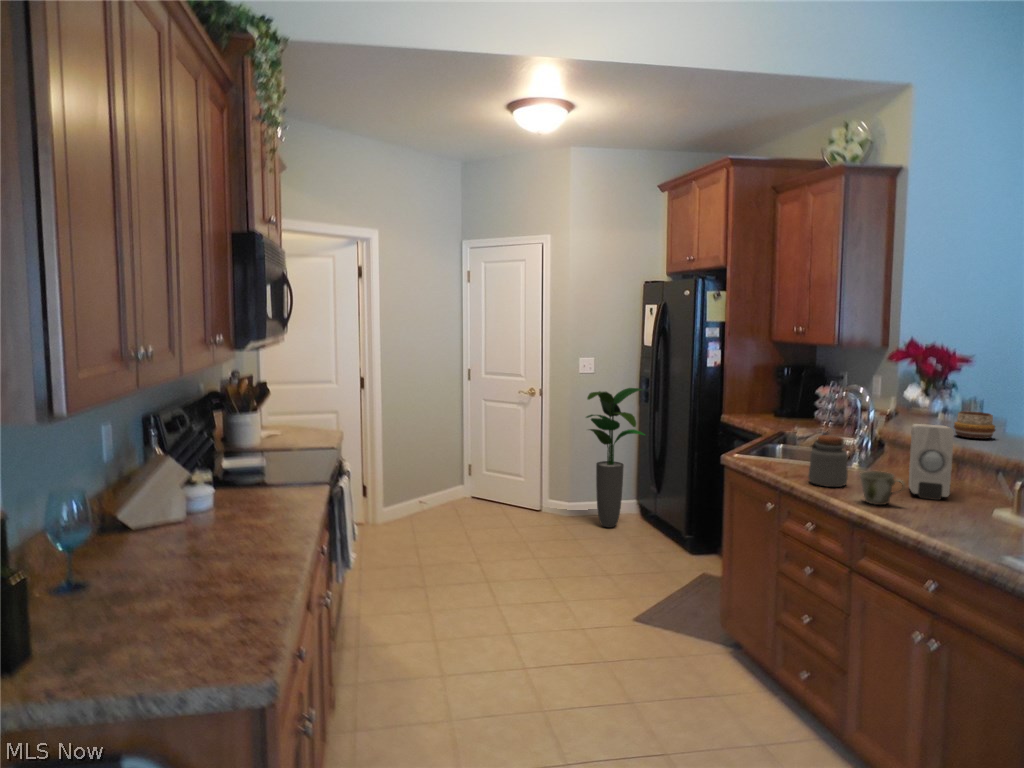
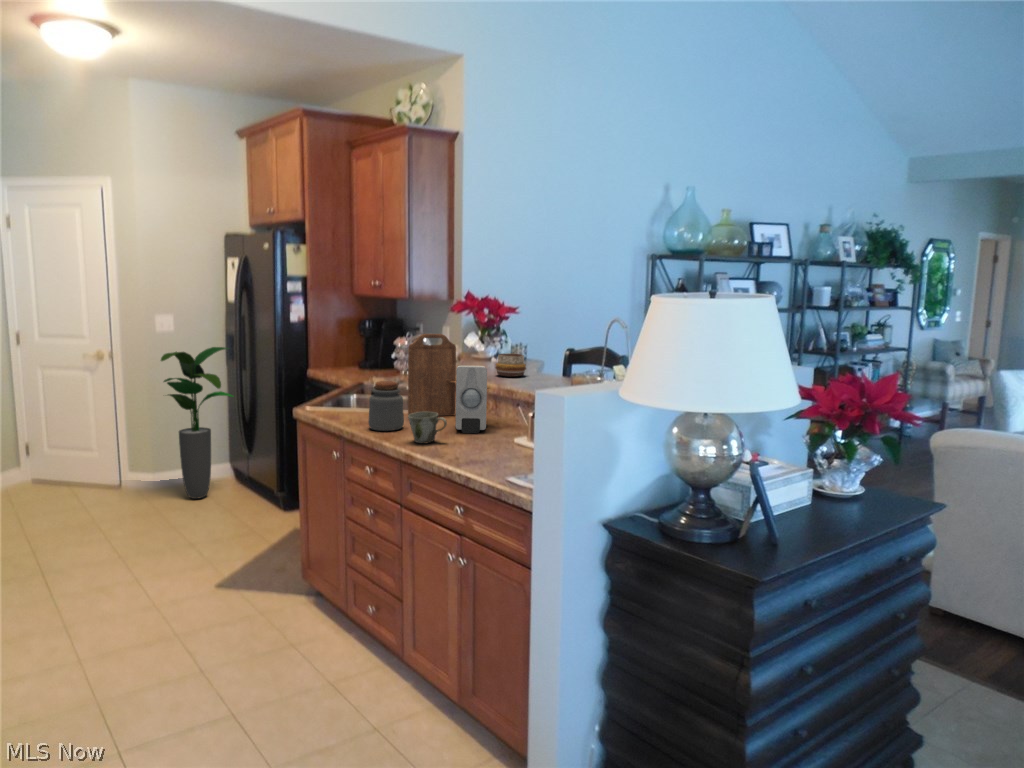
cutting board: none [847,387,908,476] -> present [408,334,456,416]

